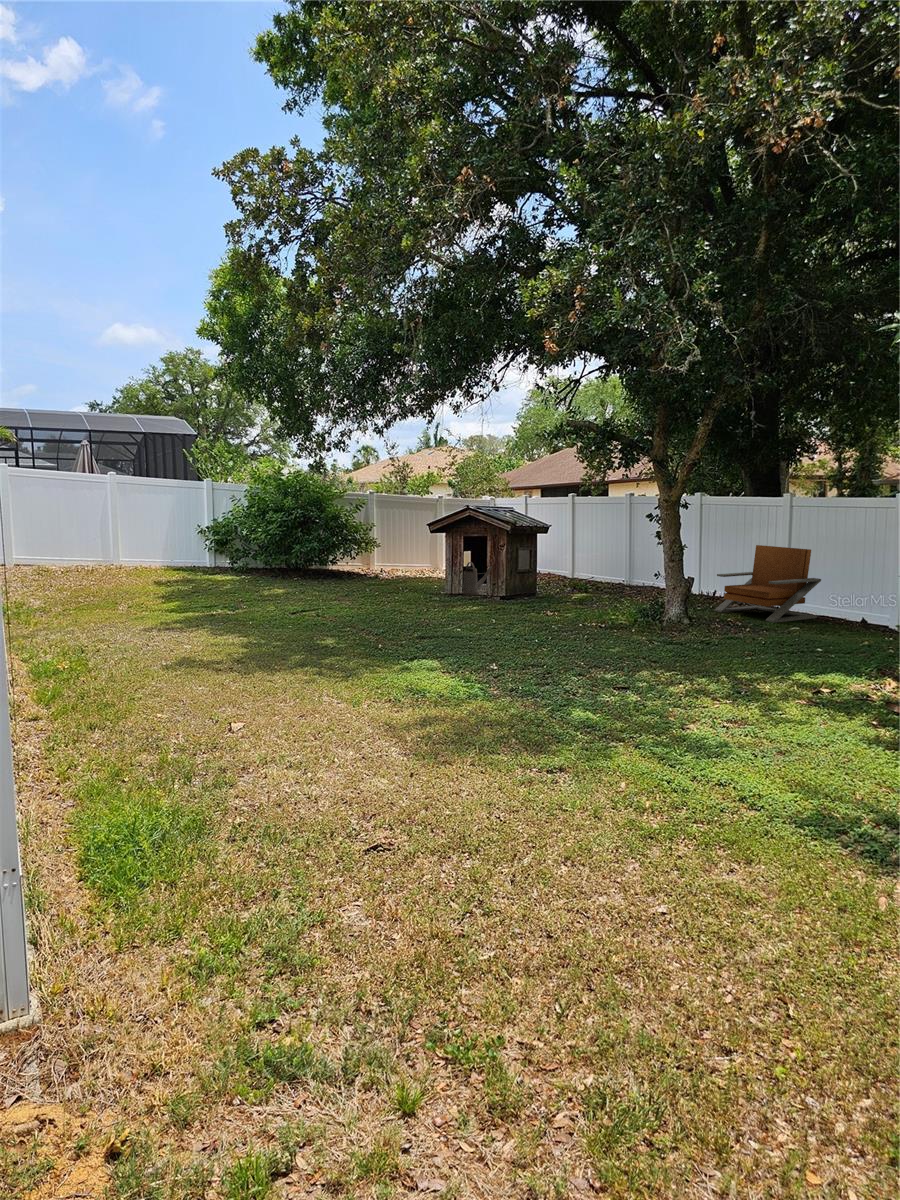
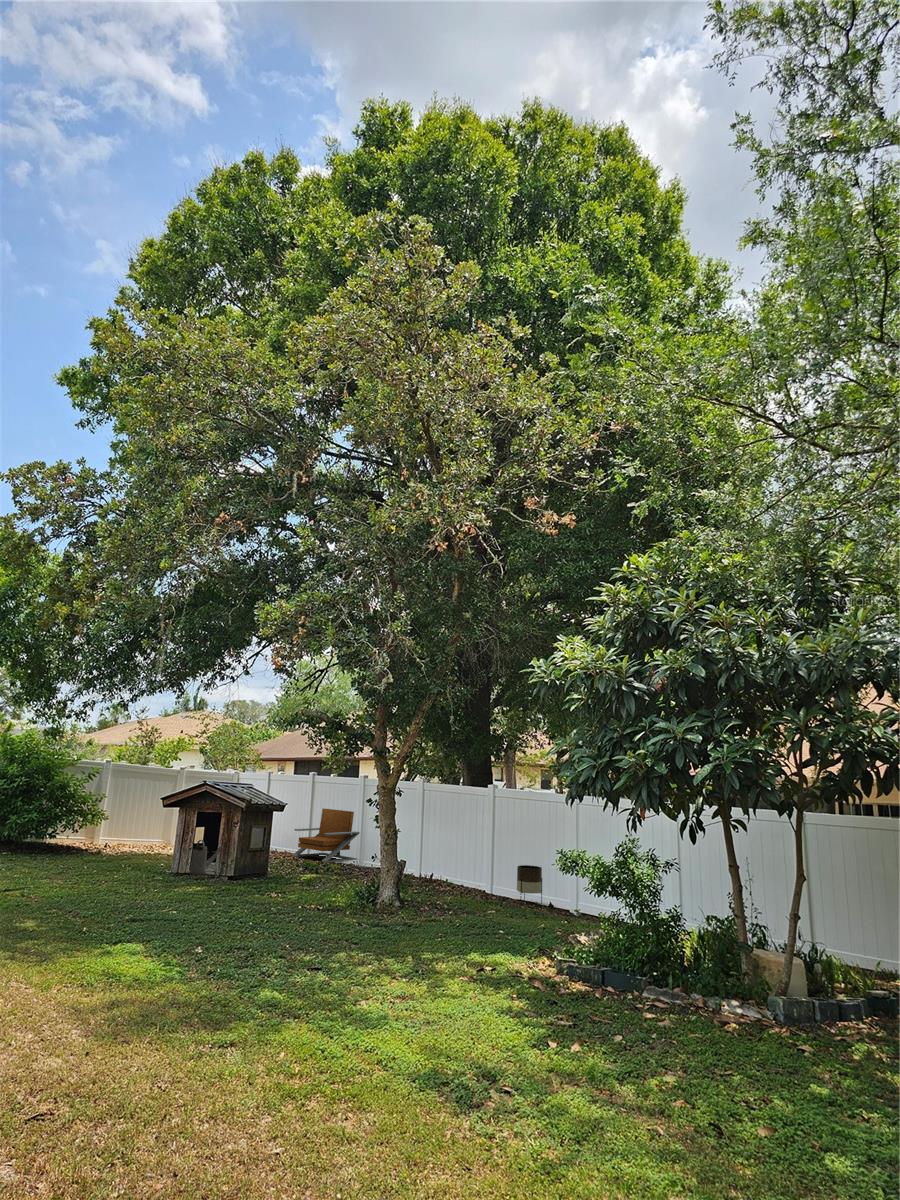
lounge chair: present [715,545,821,623] -> present [292,808,360,863]
planter: none [830,584,865,626] -> present [517,865,542,903]

